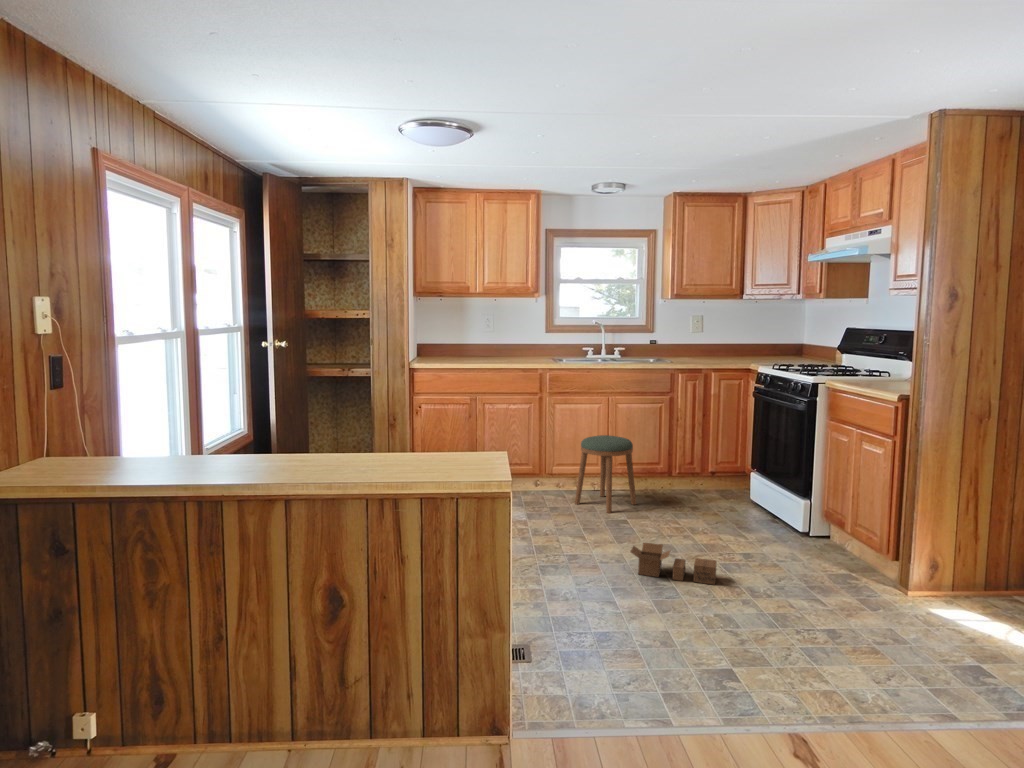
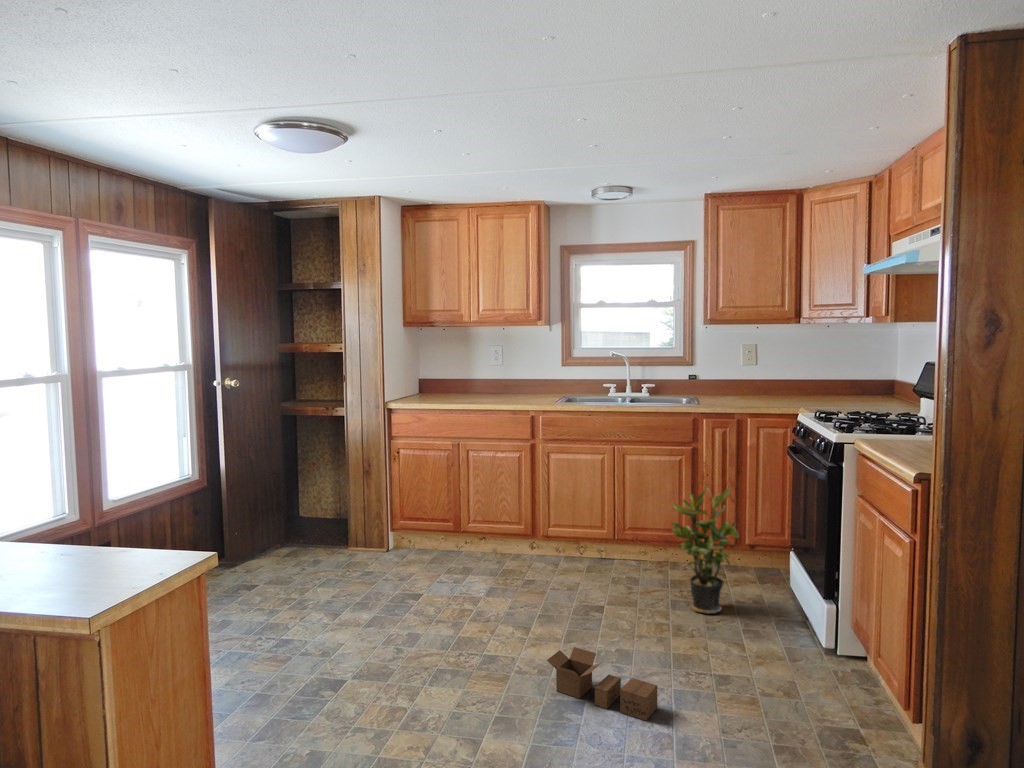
potted plant: none [674,421,725,520] -> present [672,486,739,614]
stool: present [575,435,636,513] -> none [563,494,639,593]

